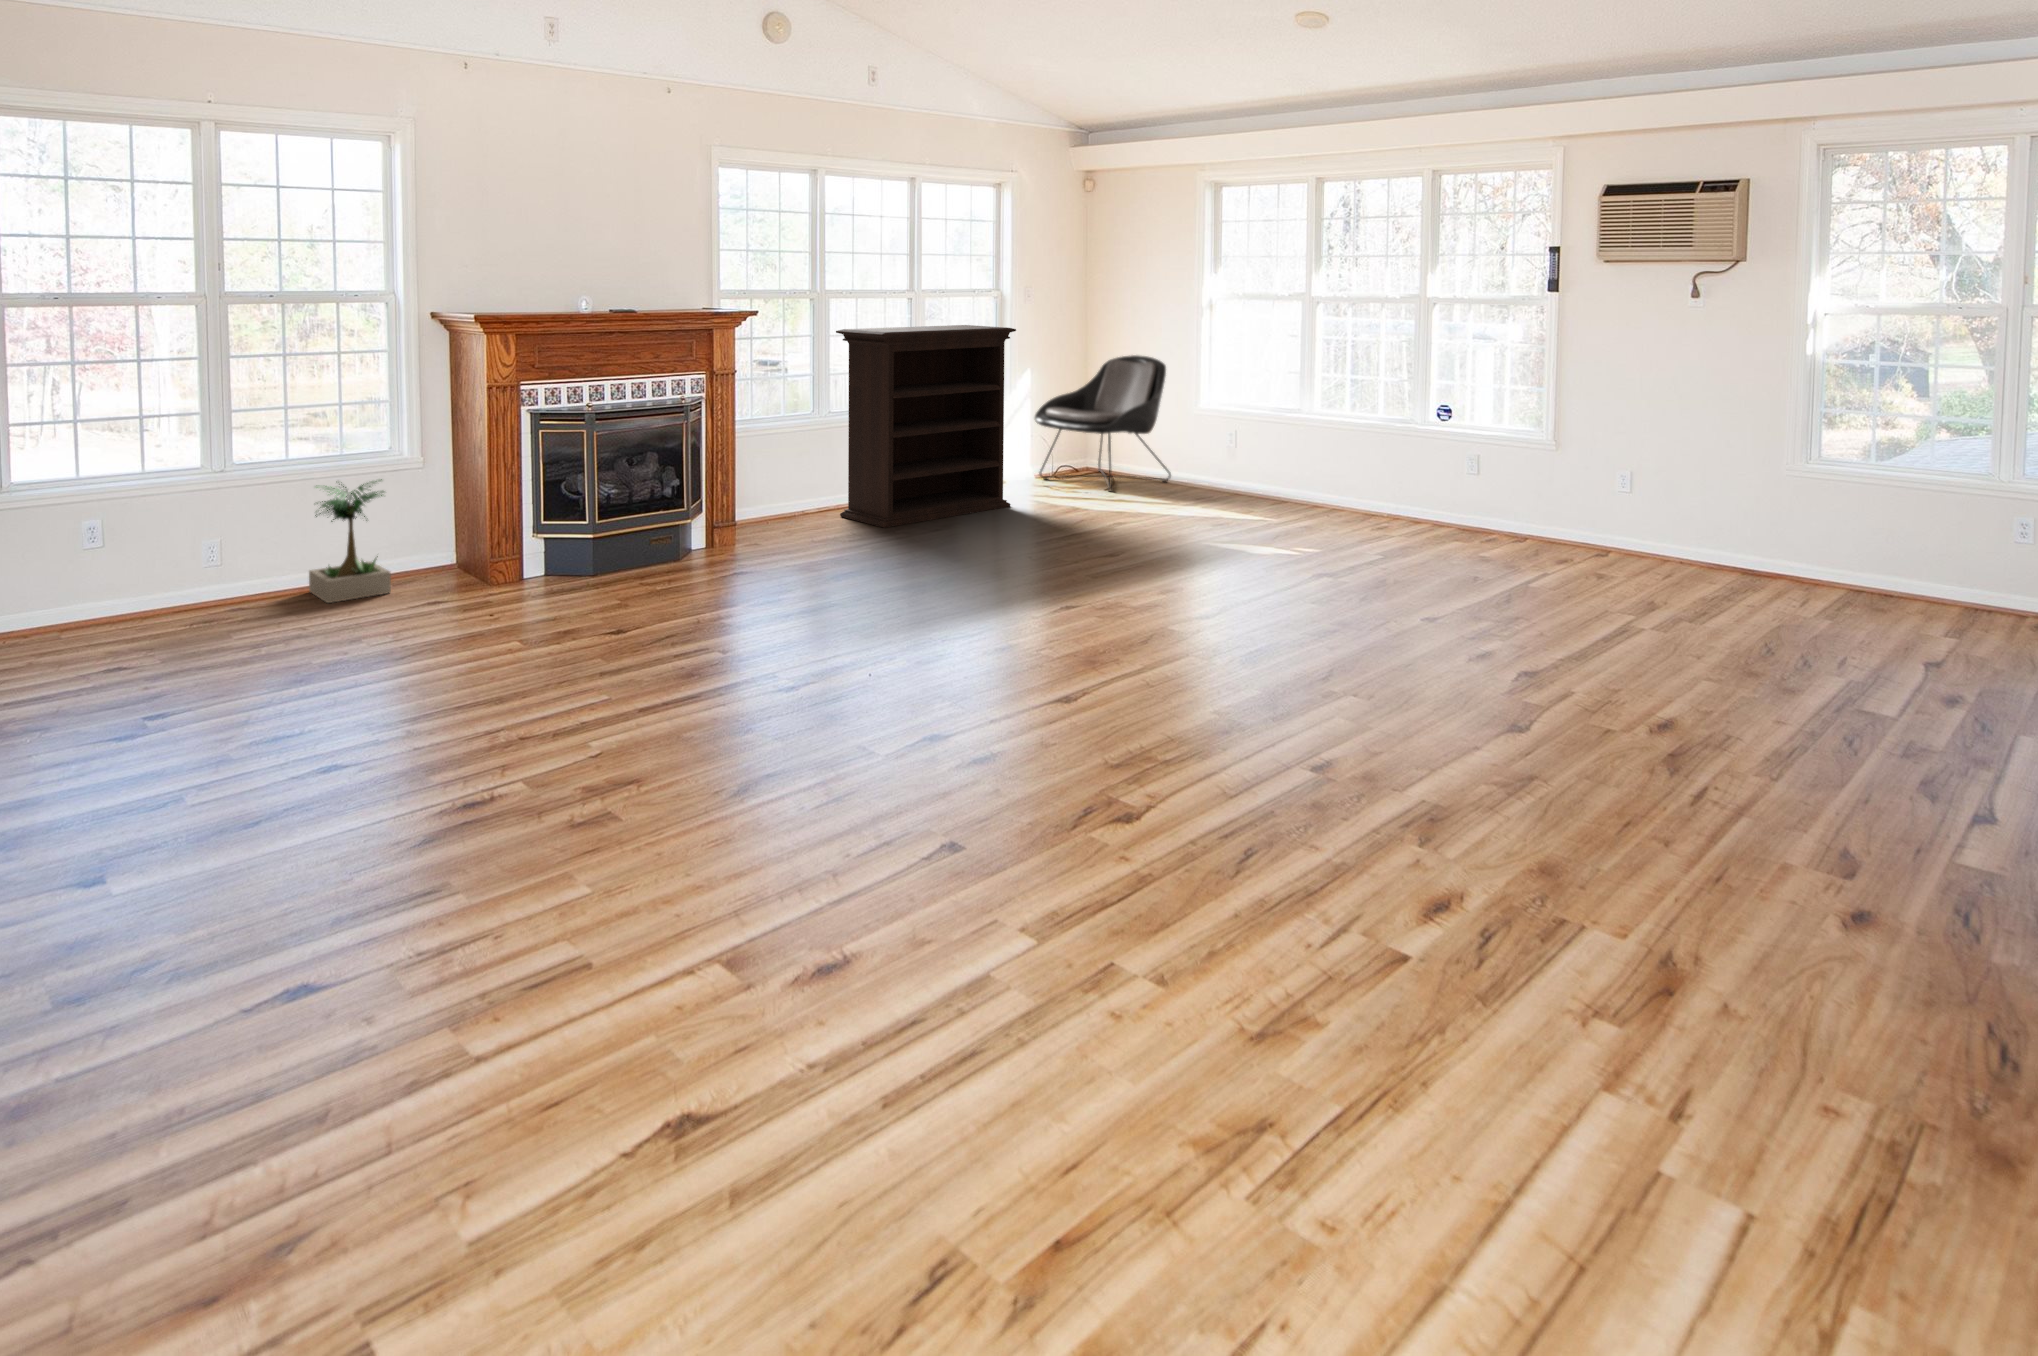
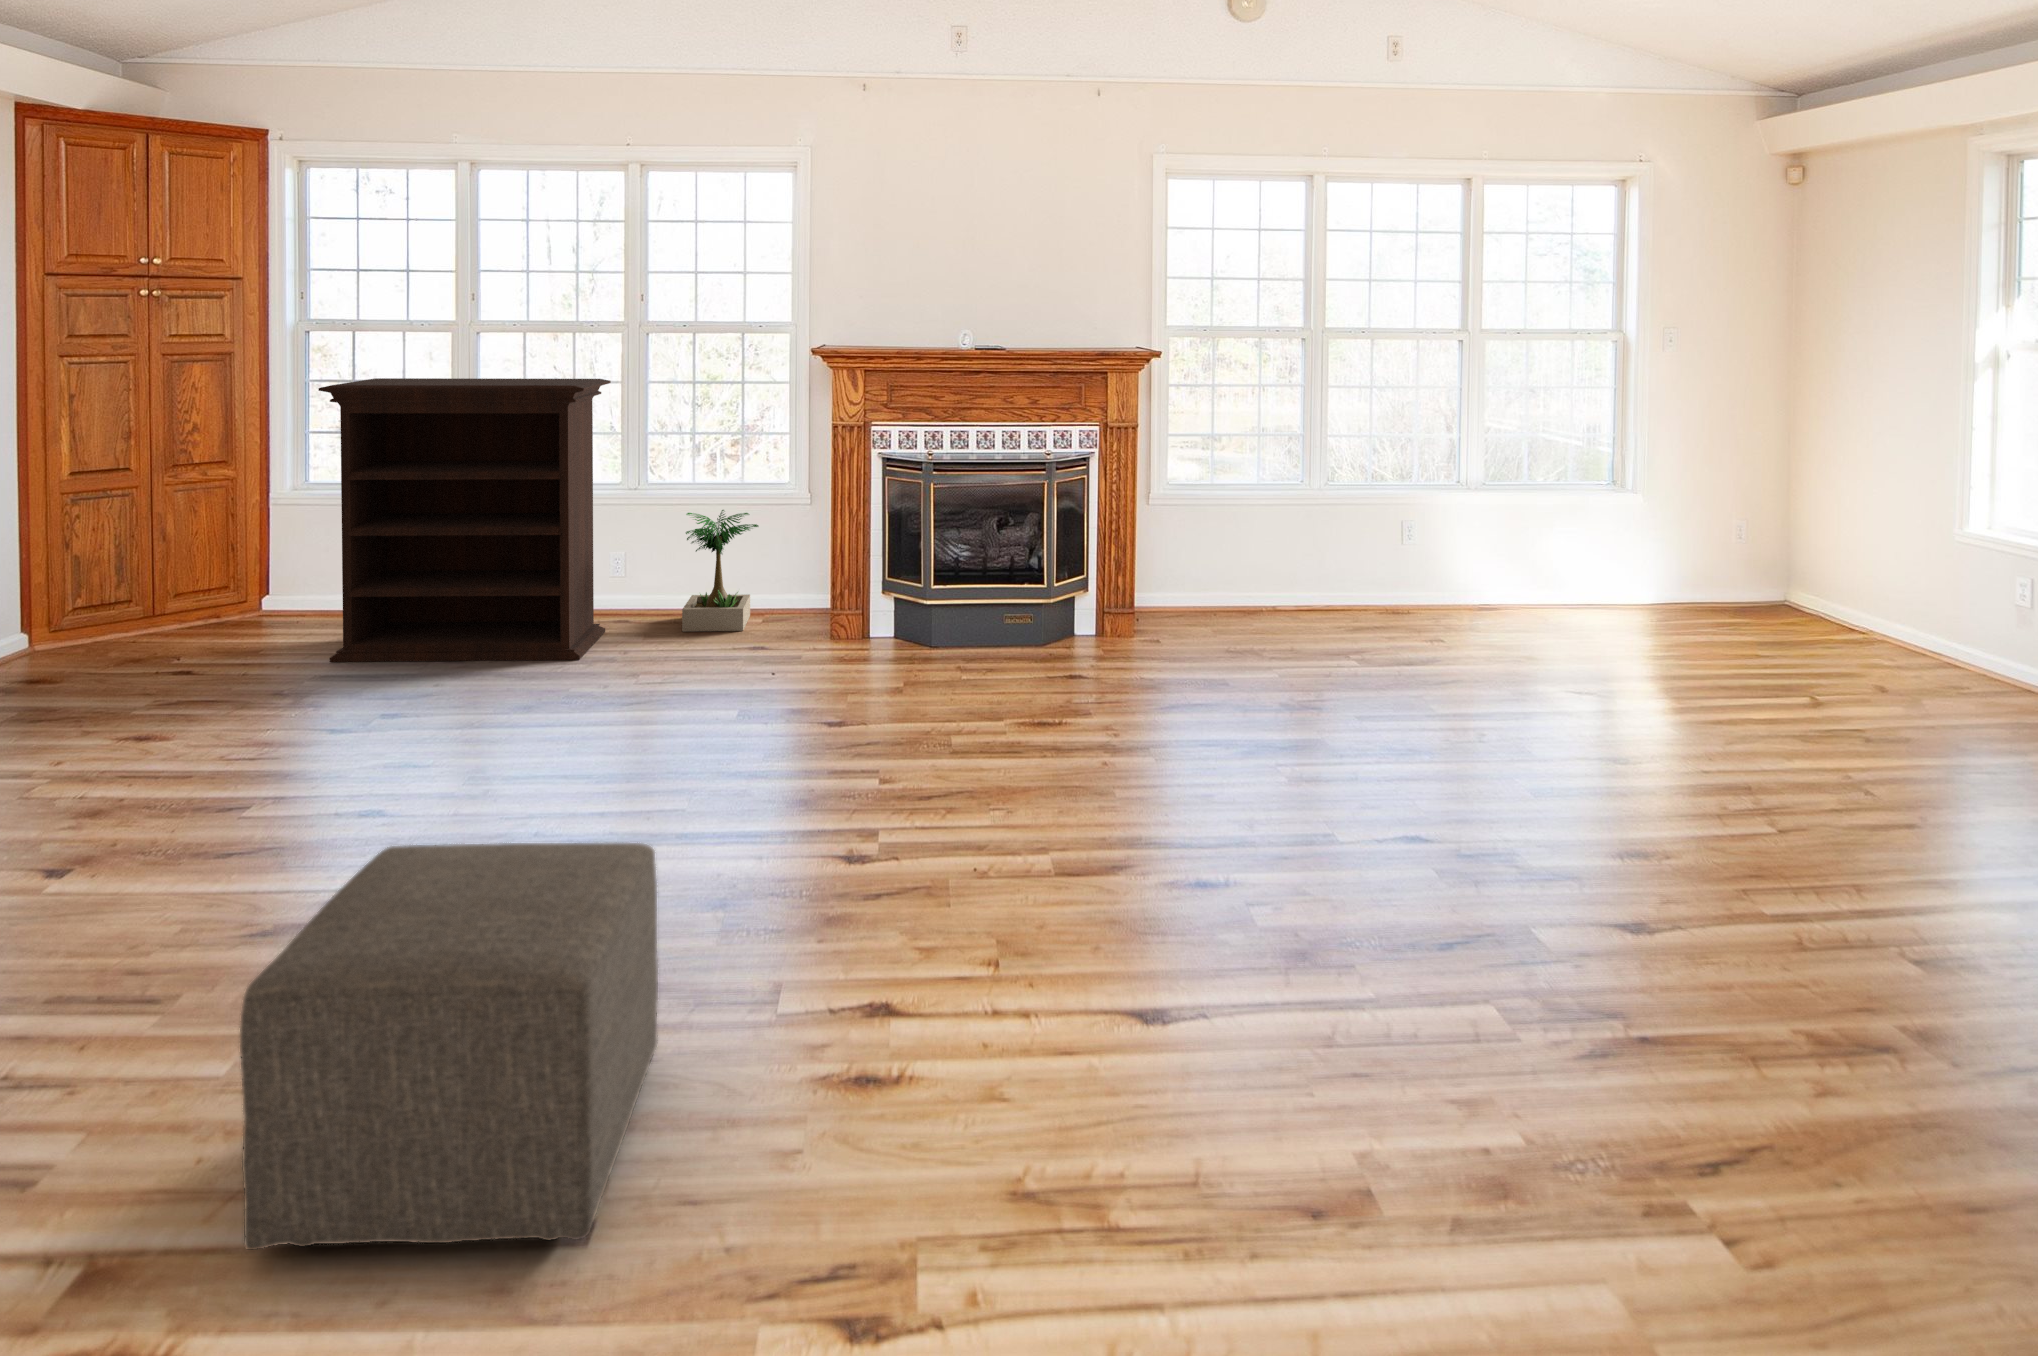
bookshelf: present [836,325,1016,528] -> present [319,378,611,662]
lounge chair: present [1035,355,1171,491] -> none [1669,436,1915,647]
ottoman: none [701,647,983,913] -> present [240,843,658,1250]

